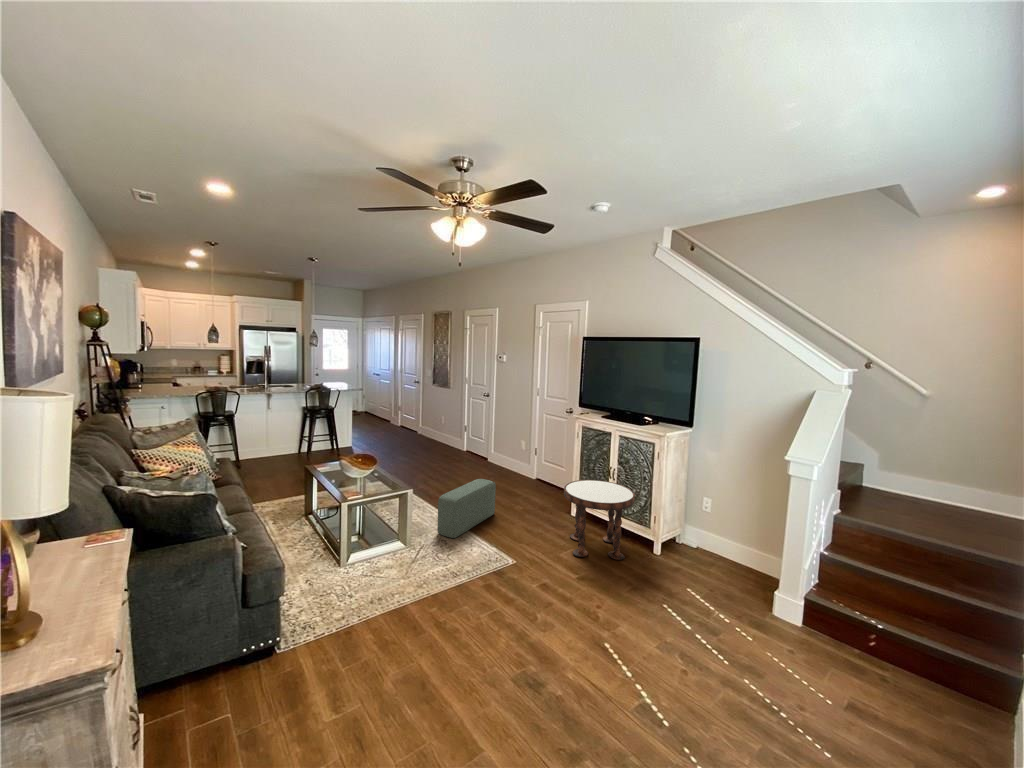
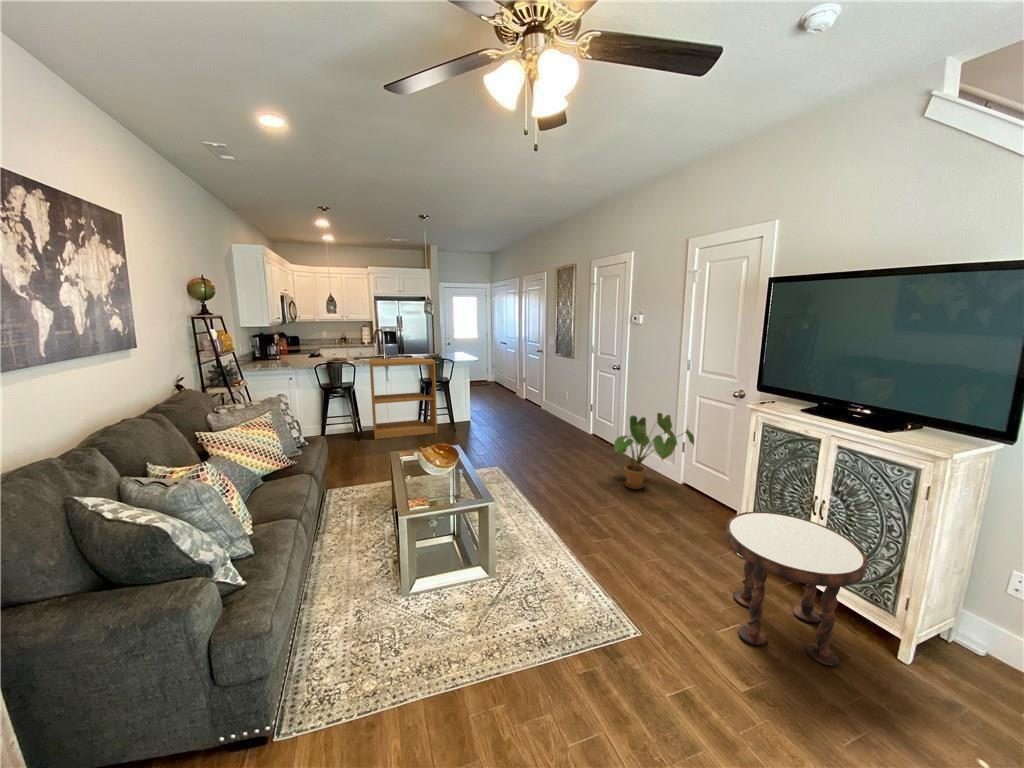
bookshelf: none [251,386,322,466] -> present [369,358,437,439]
house plant: none [478,427,543,485] -> present [604,413,694,489]
pouf: present [438,479,496,538] -> none [536,485,620,570]

